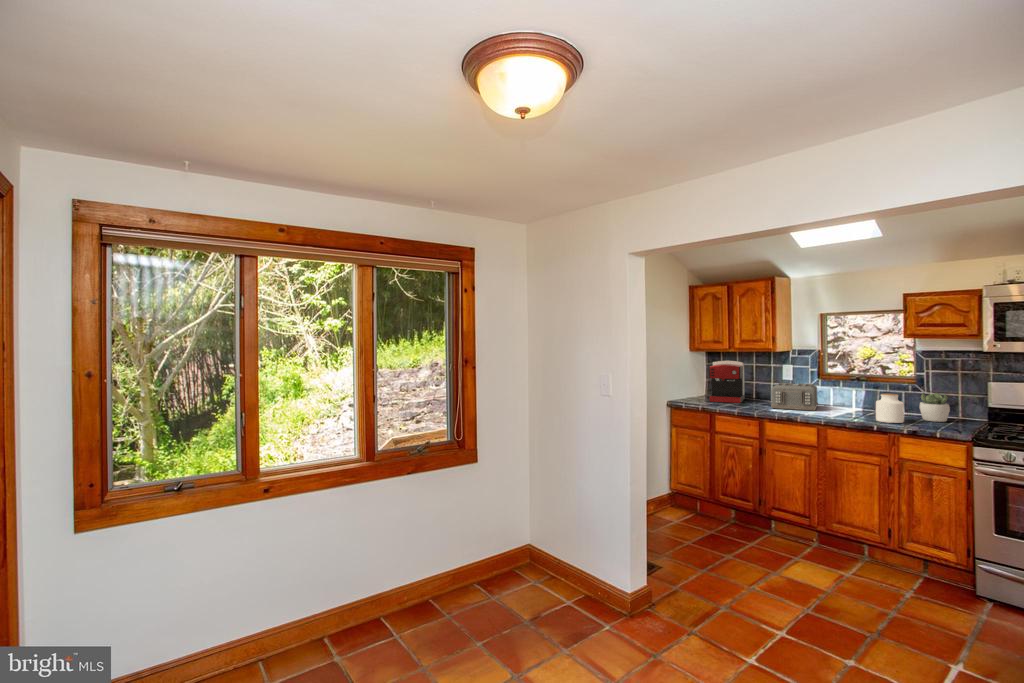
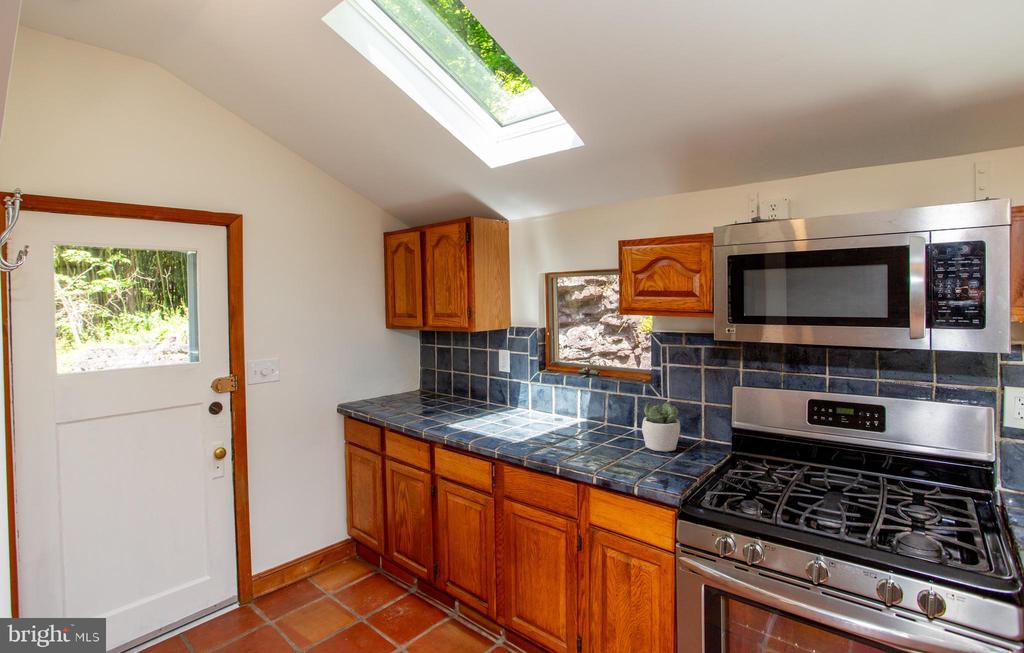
coffee maker: present [709,361,745,403] -> none [399,342,460,408]
toaster: present [771,383,818,411] -> none [462,377,539,425]
jar: present [876,394,904,423] -> none [574,405,613,457]

